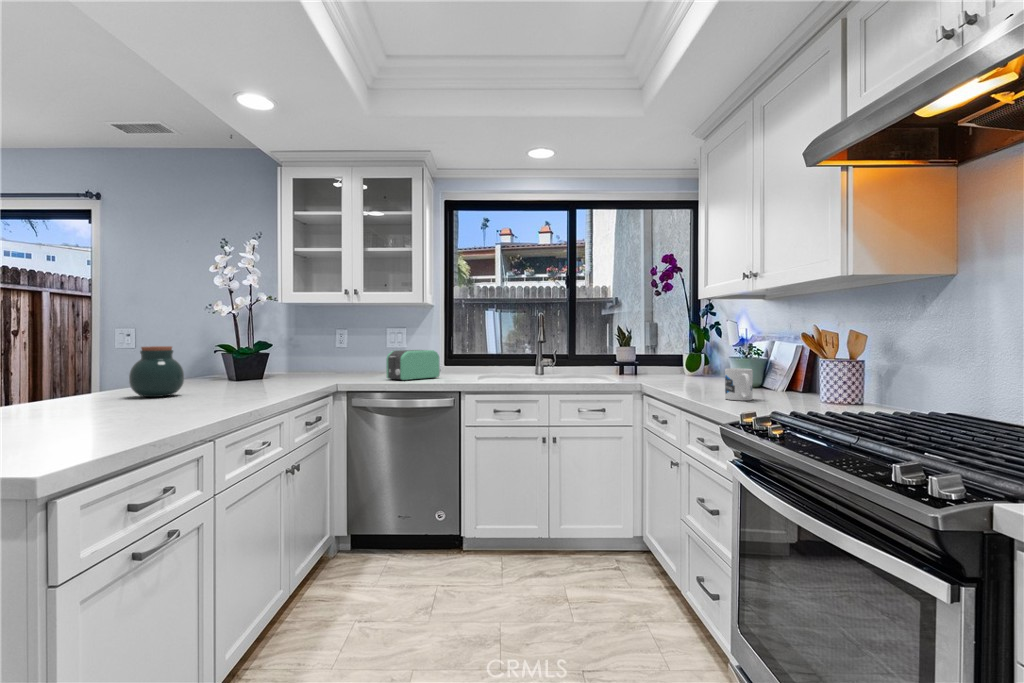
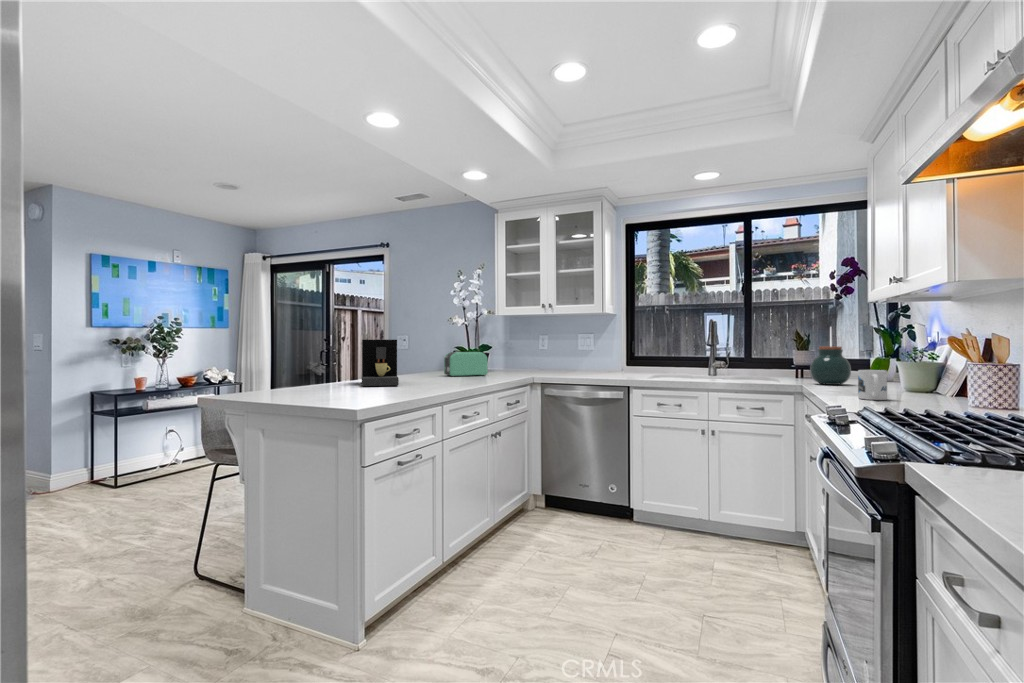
coffee maker: none [53,337,128,416] -> present [362,340,399,386]
jar: present [129,346,184,397] -> present [810,346,851,385]
toaster: present [386,350,440,381] -> present [444,352,488,377]

